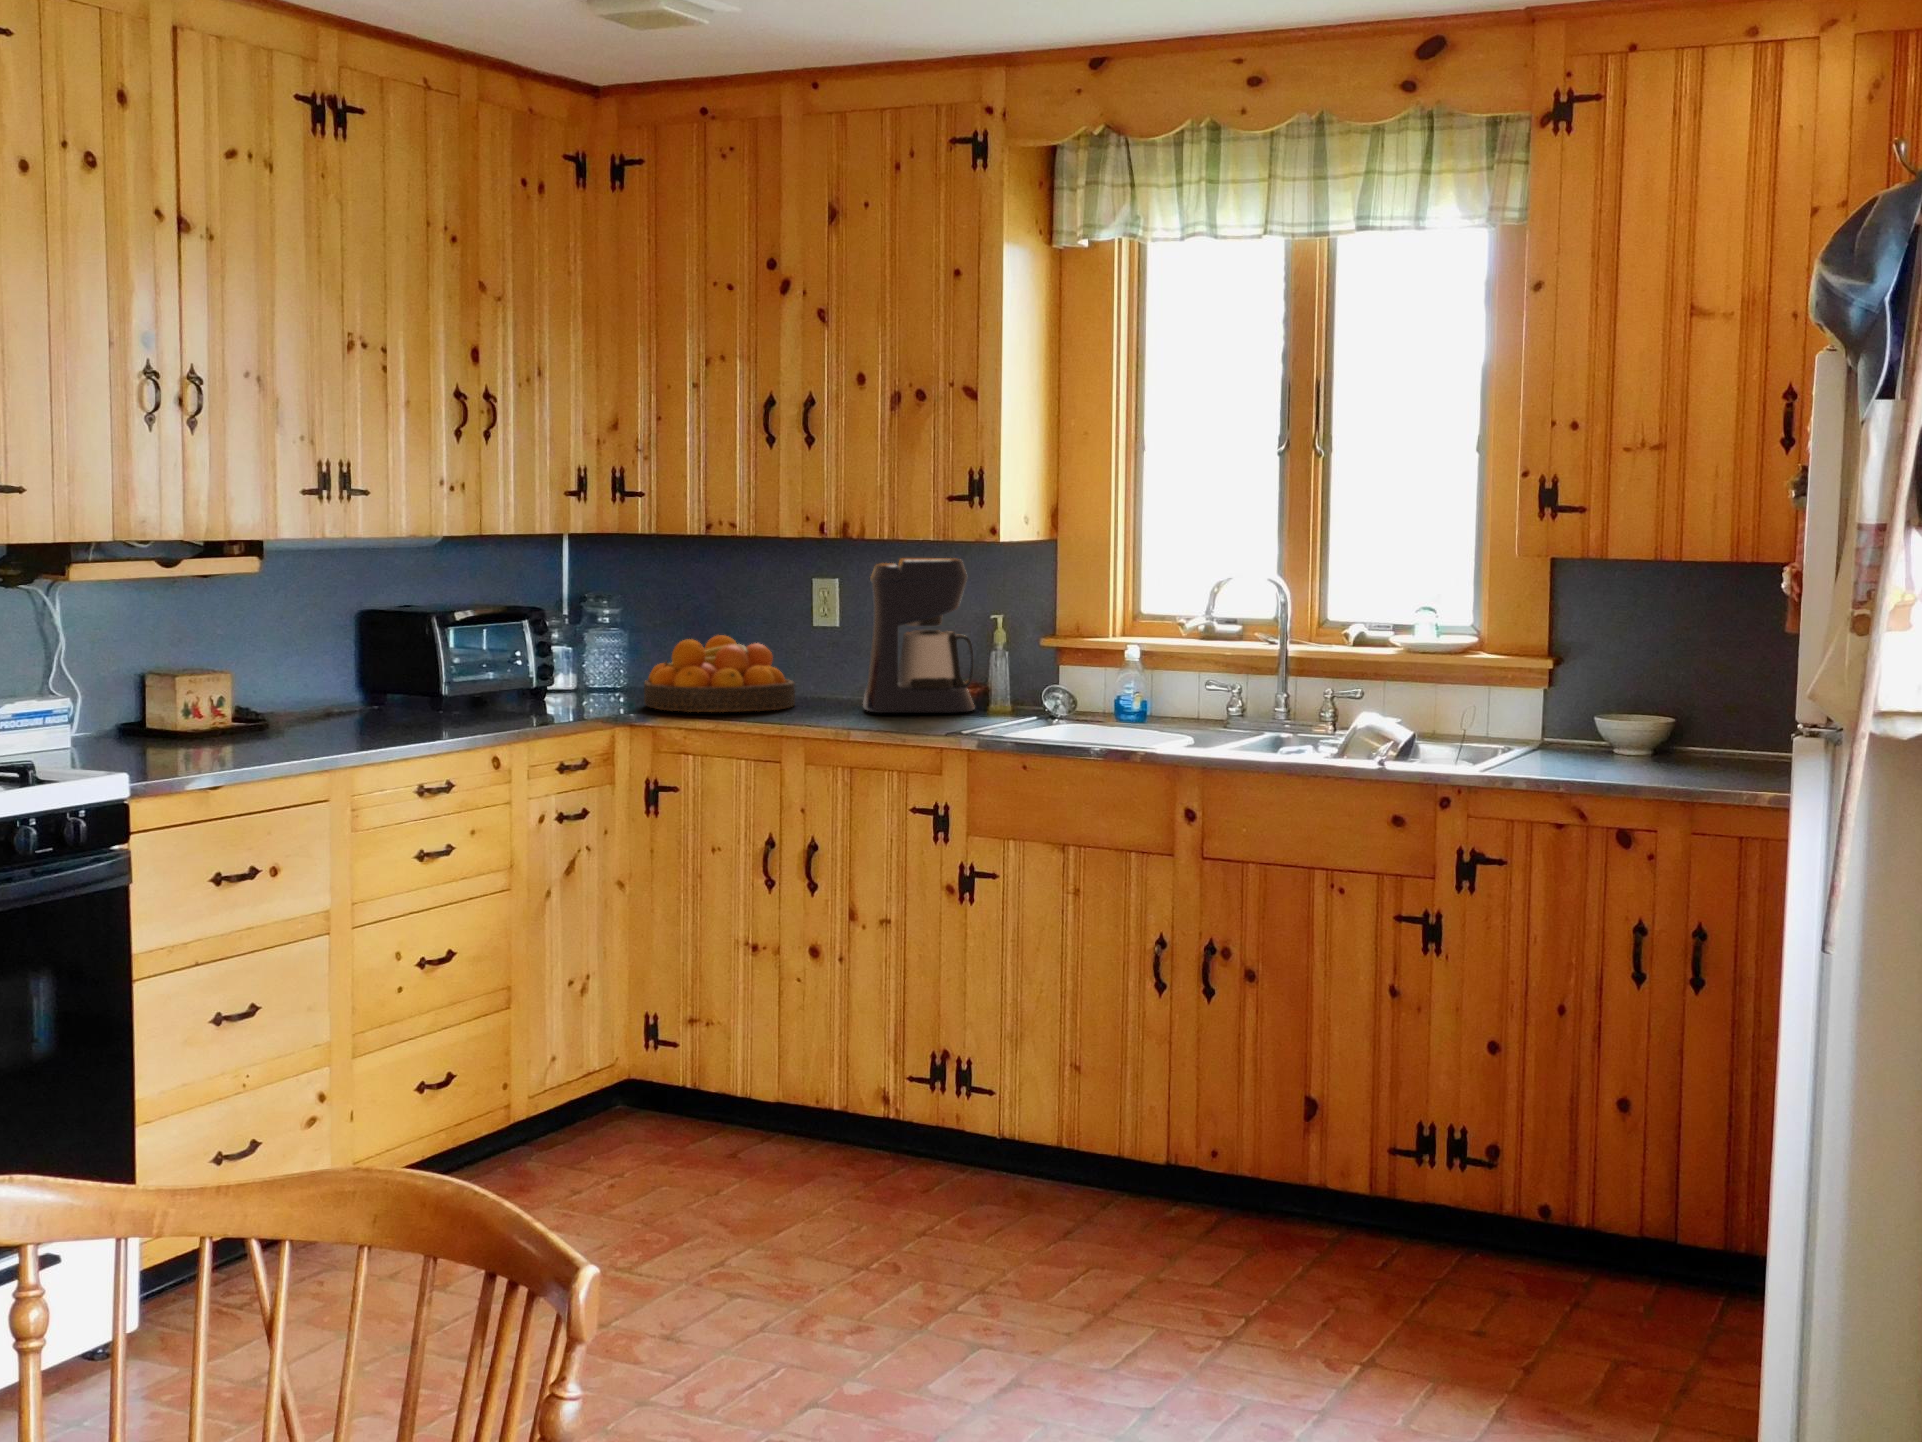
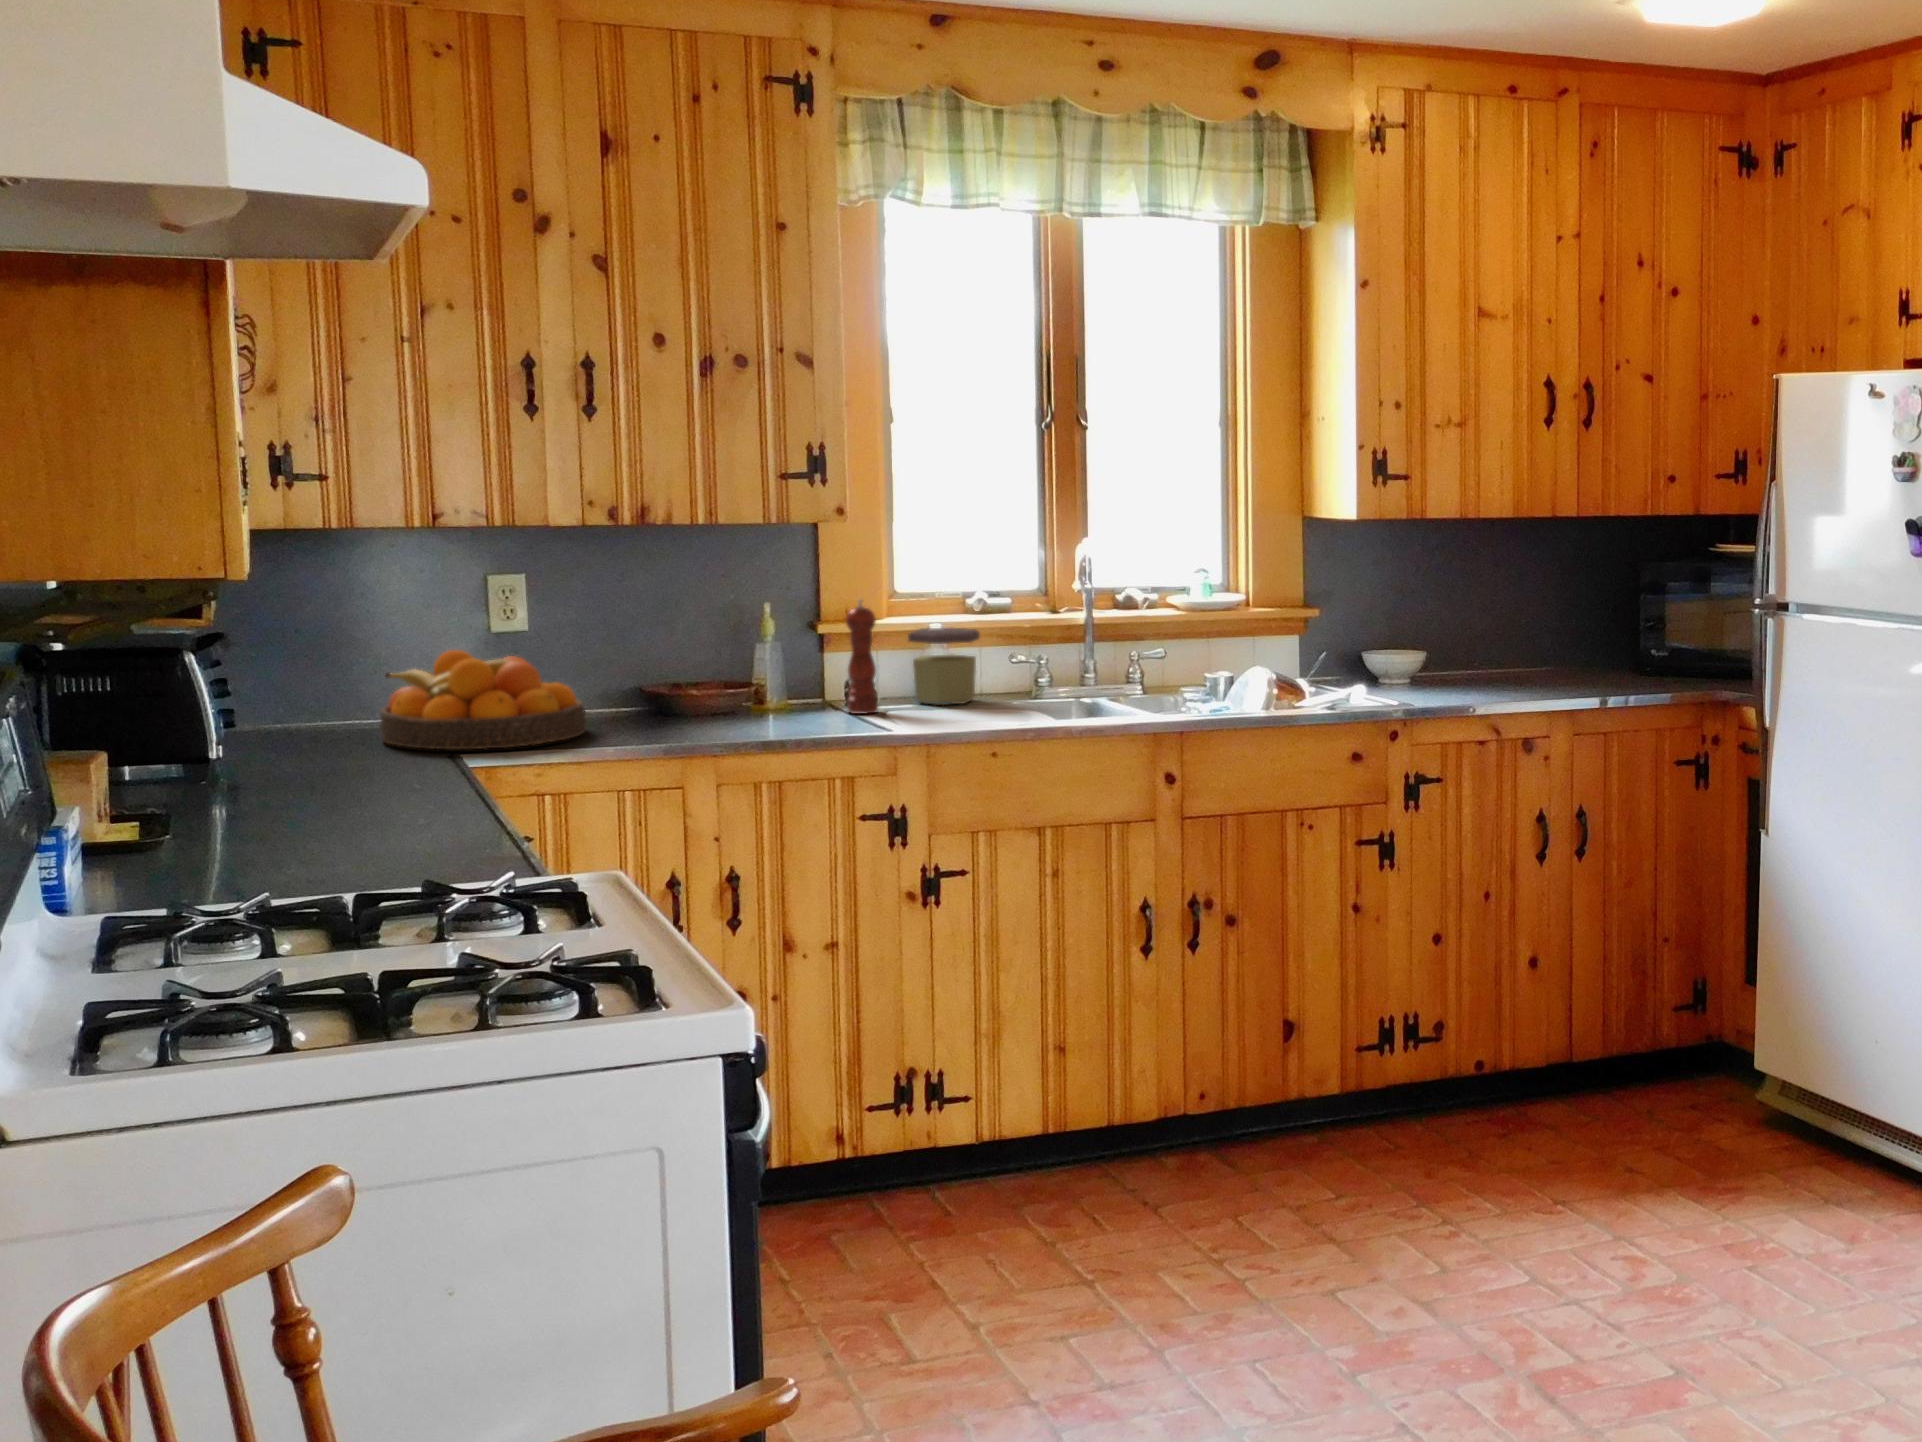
coffee maker: present [863,558,975,713] -> none [656,542,795,722]
pepper mill: none [993,613,1021,720] -> present [845,599,878,714]
jar: none [1069,648,1134,721] -> present [908,627,980,705]

